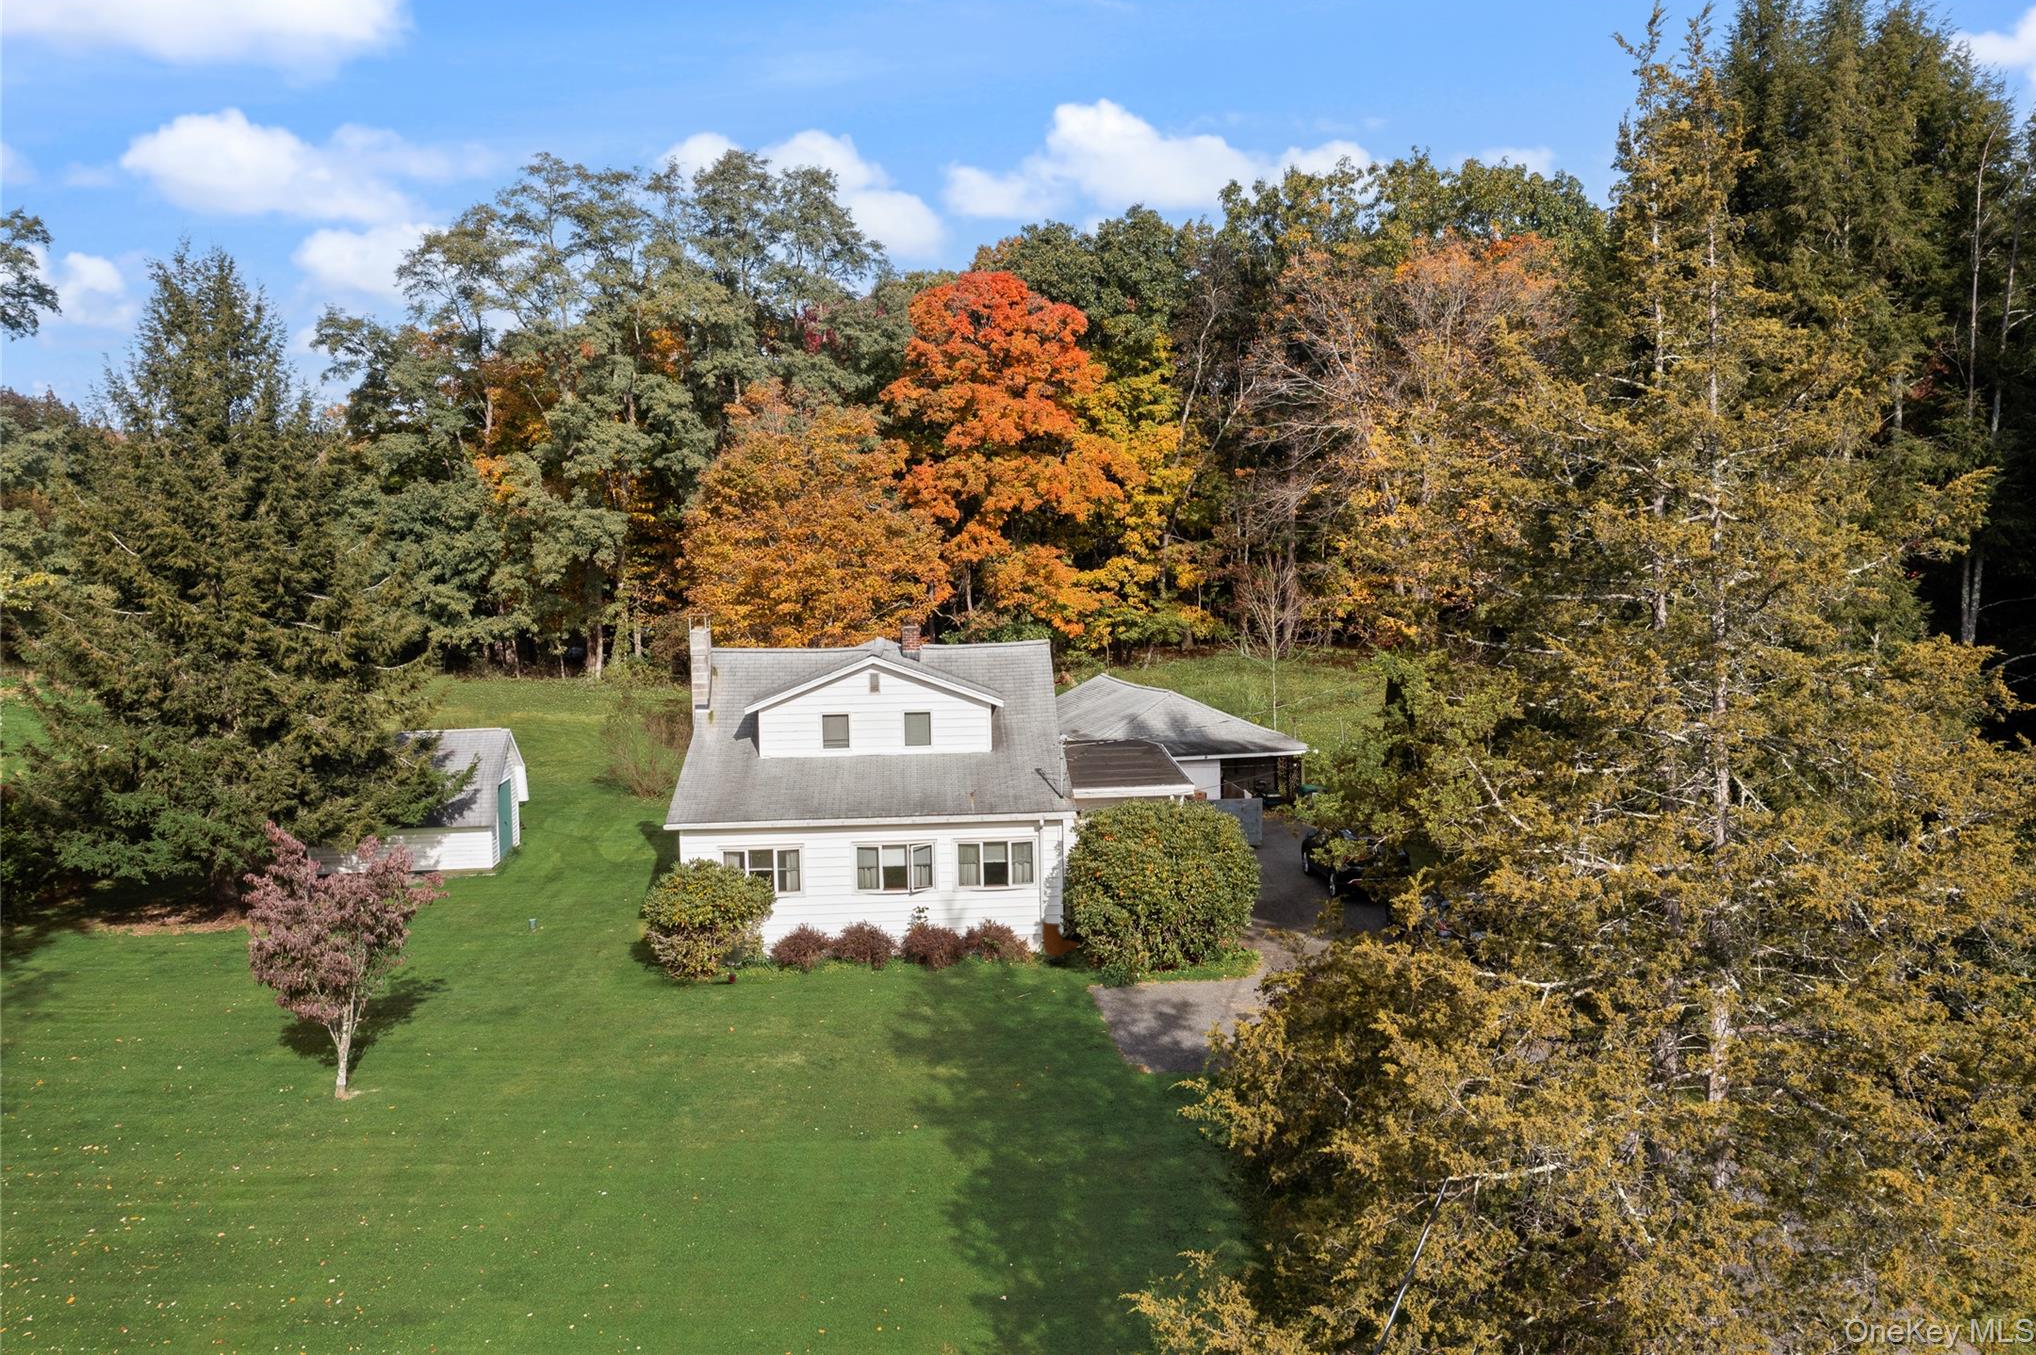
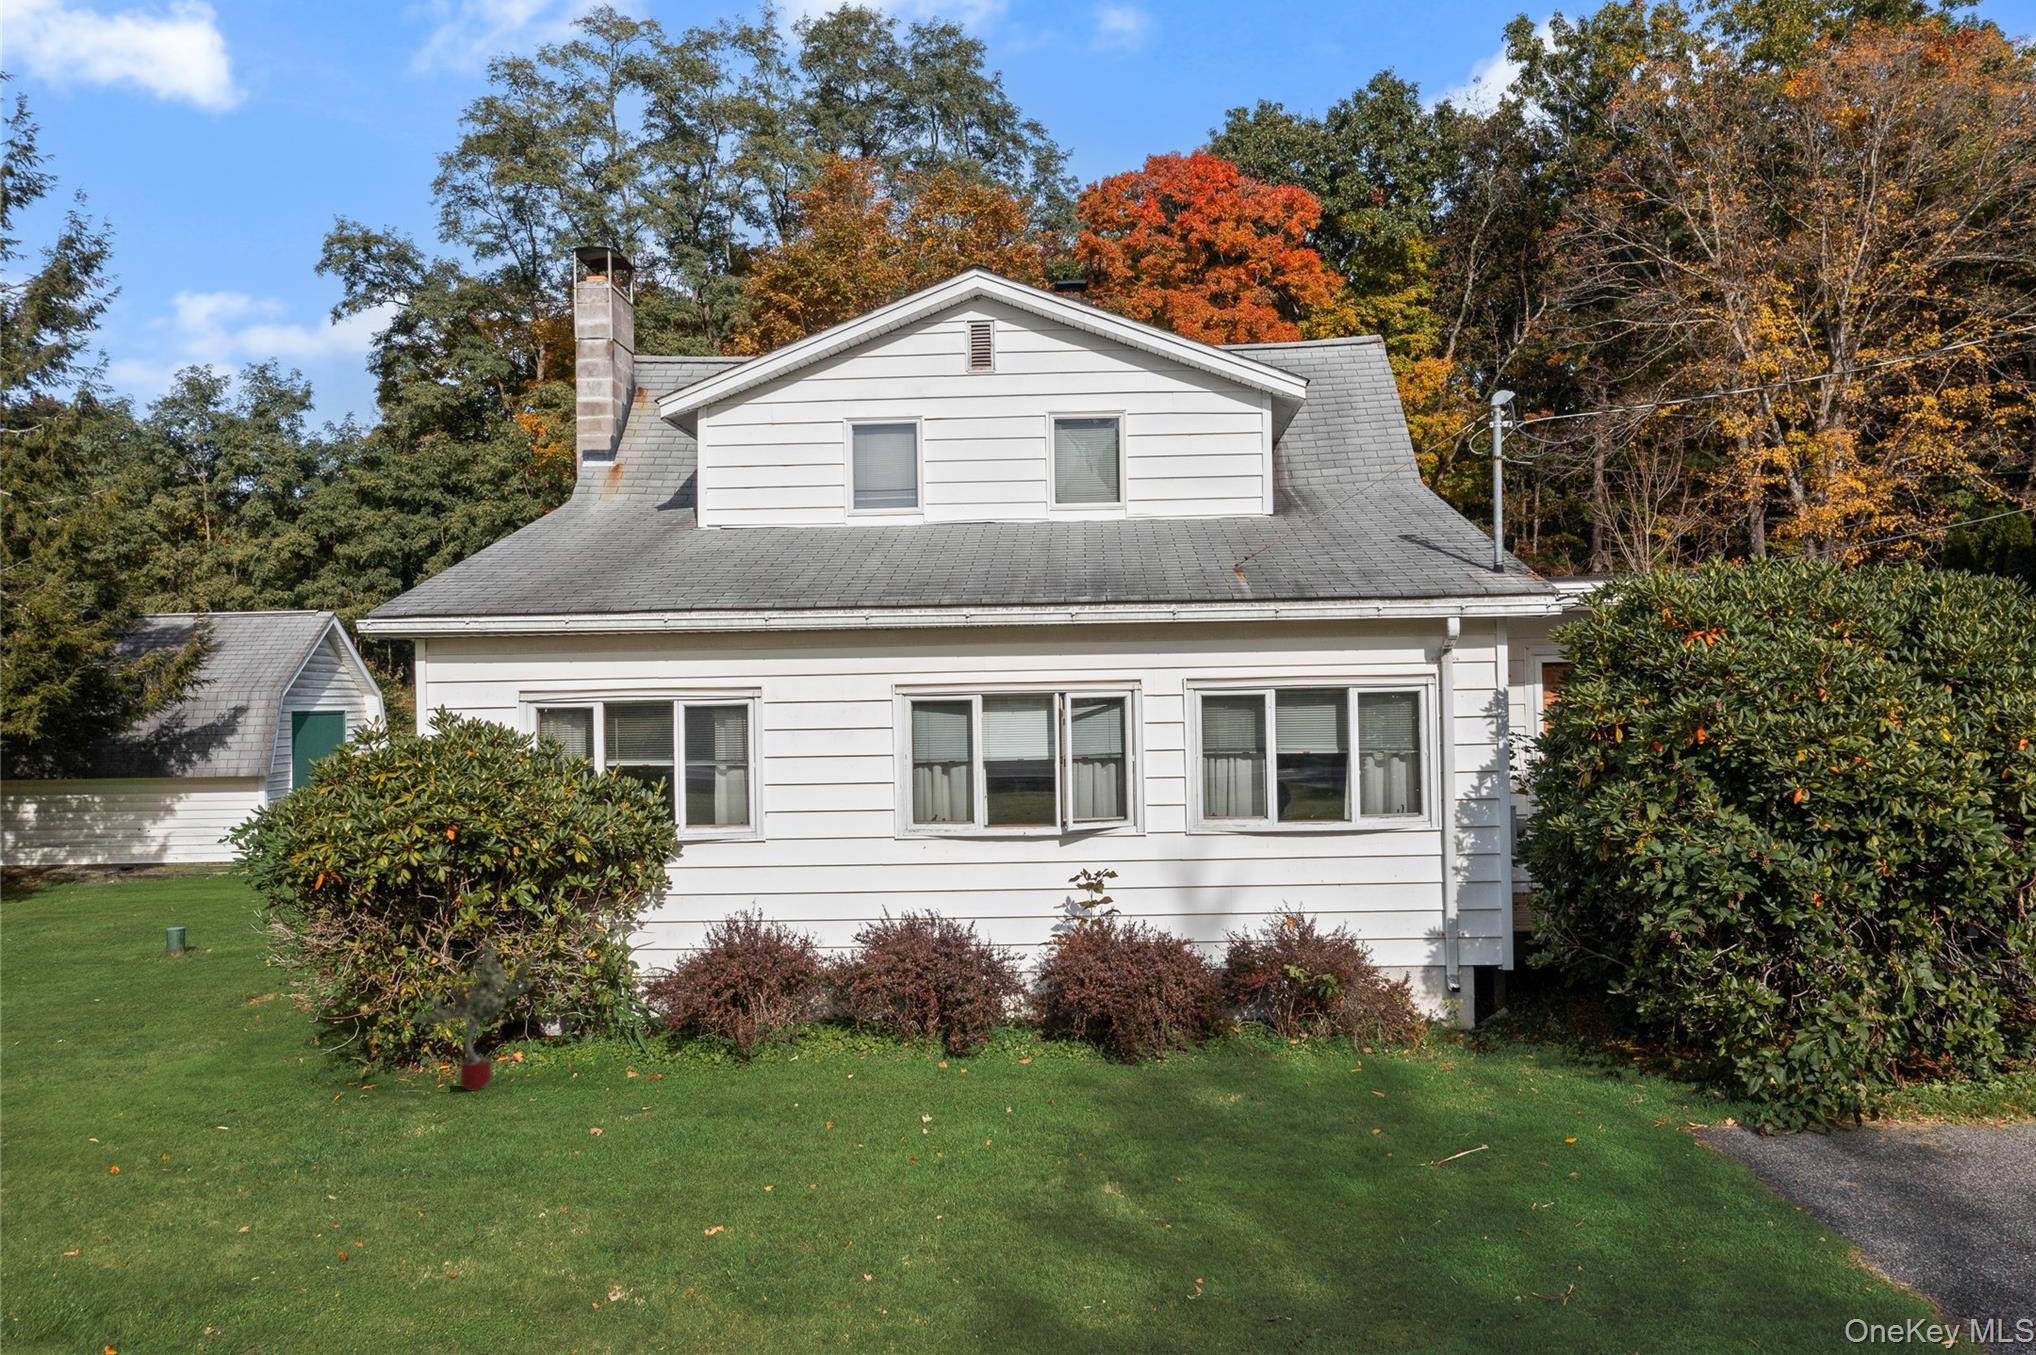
lounge chair: present [1042,921,1079,963] -> none [1482,916,1588,1076]

